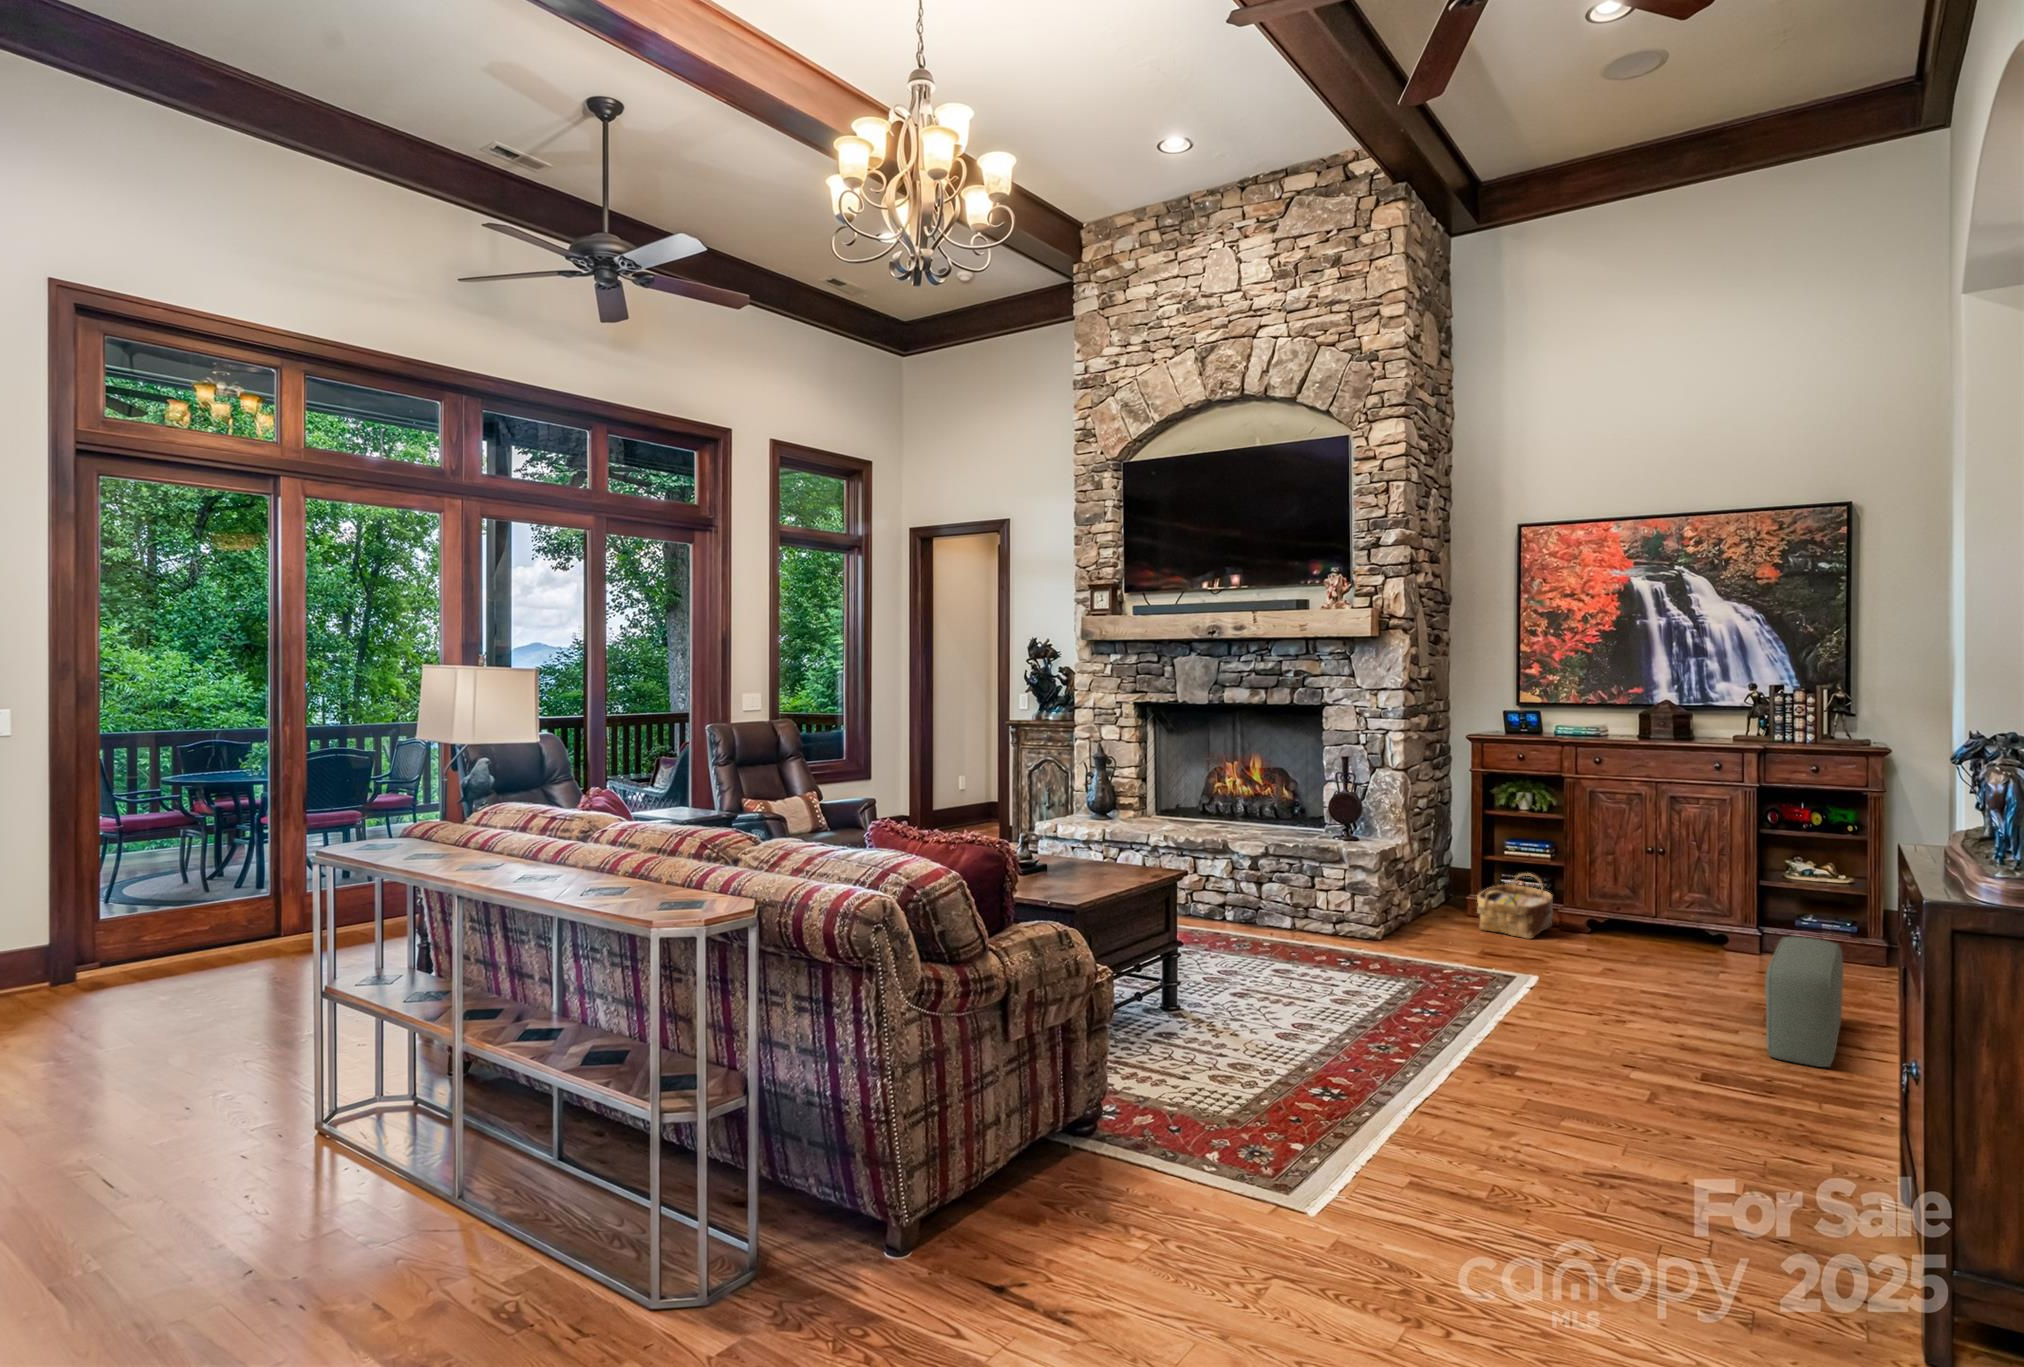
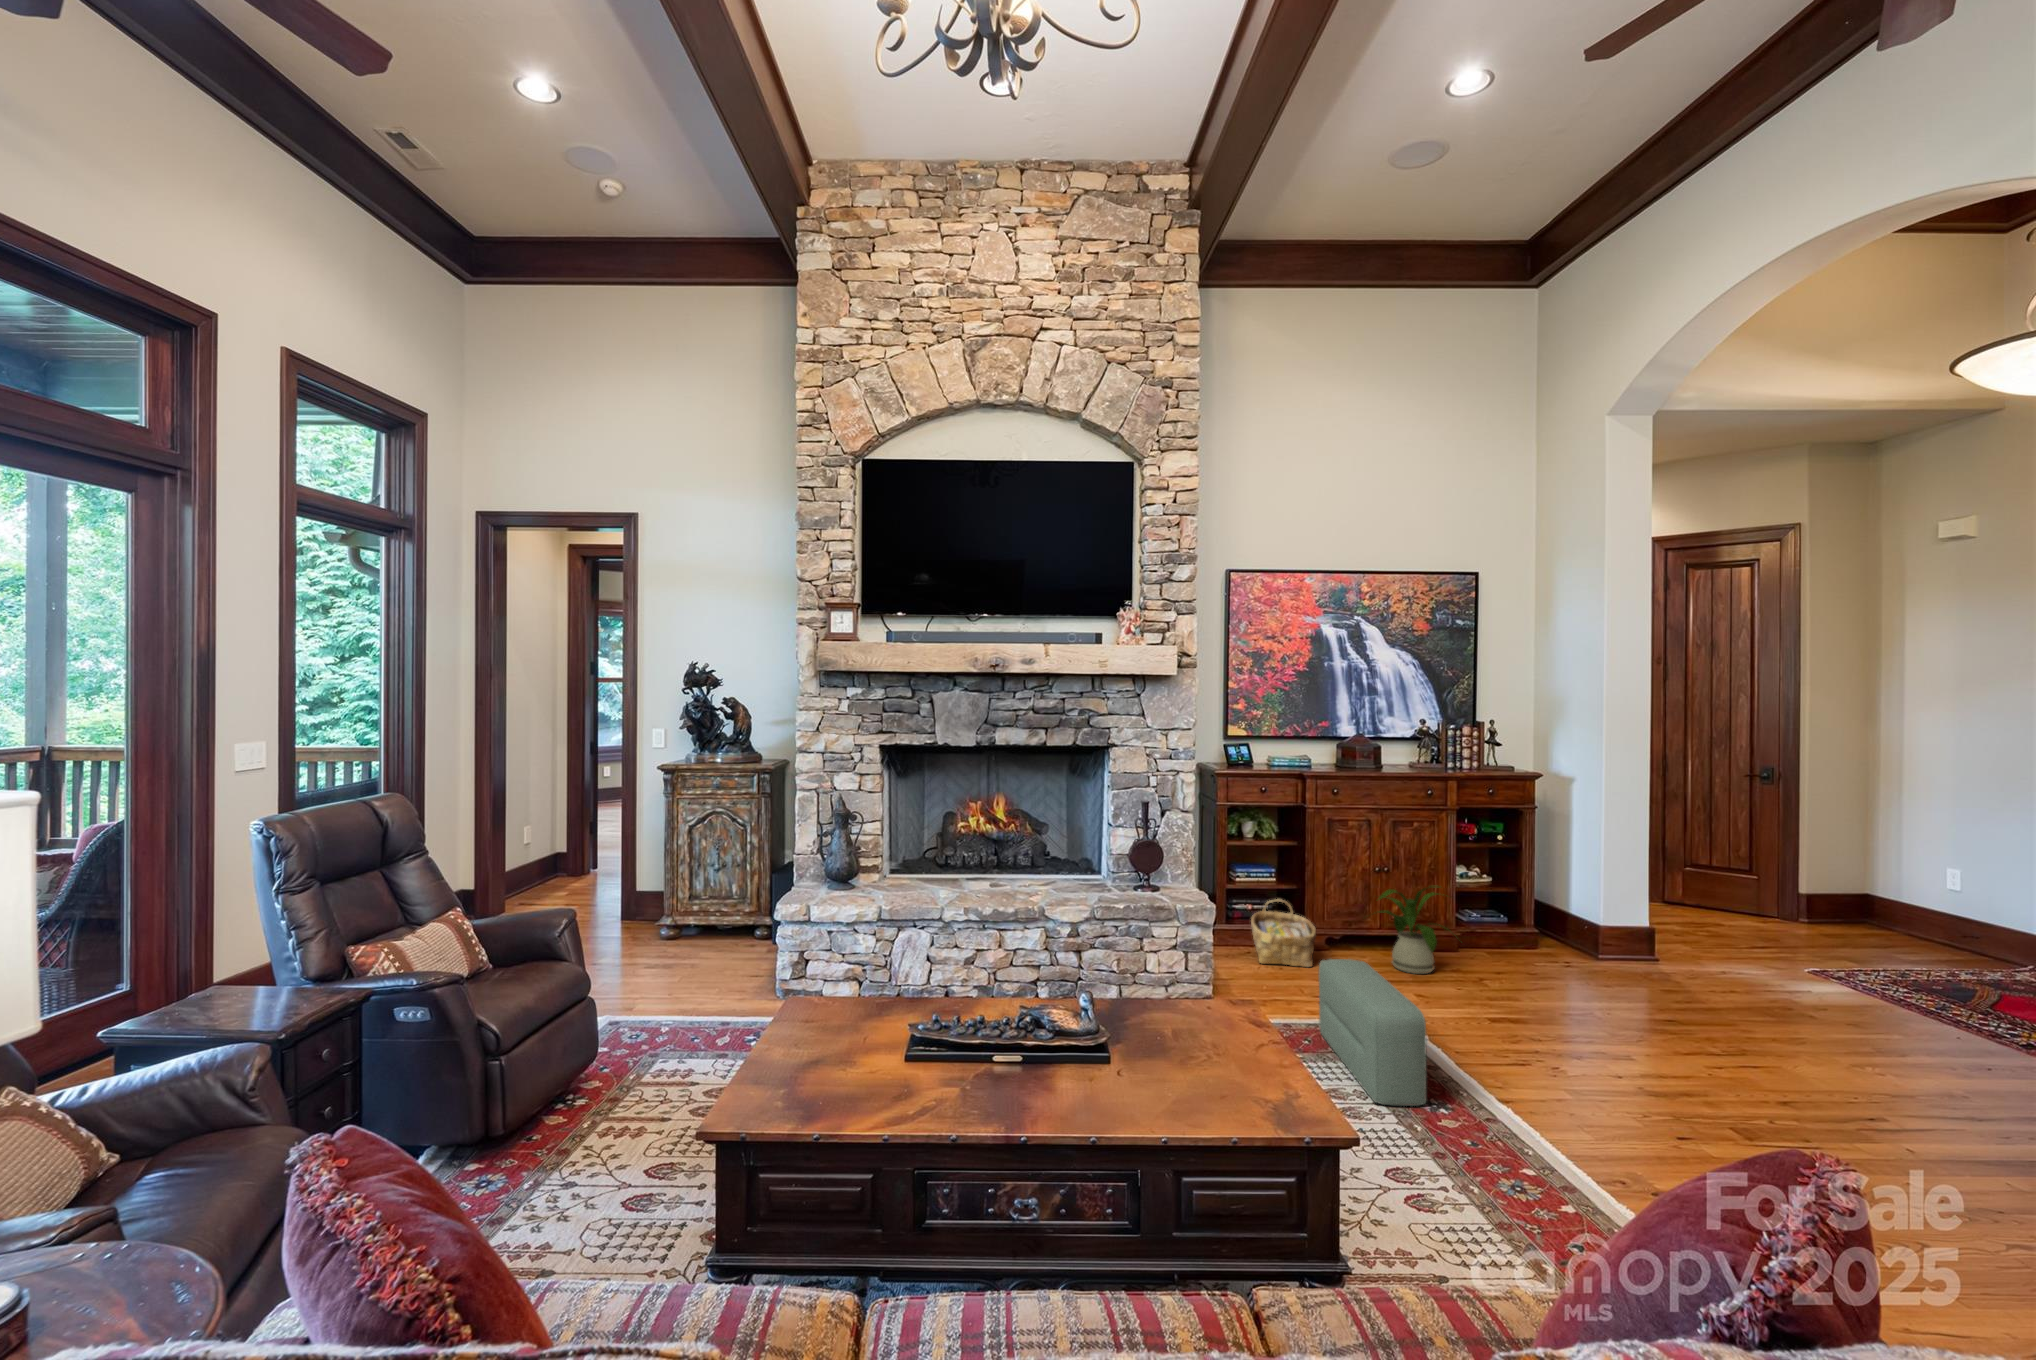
house plant: none [1604,865,1705,961] -> present [1377,886,1443,974]
pouf: present [1765,937,1843,1067] -> present [1319,959,1426,1106]

